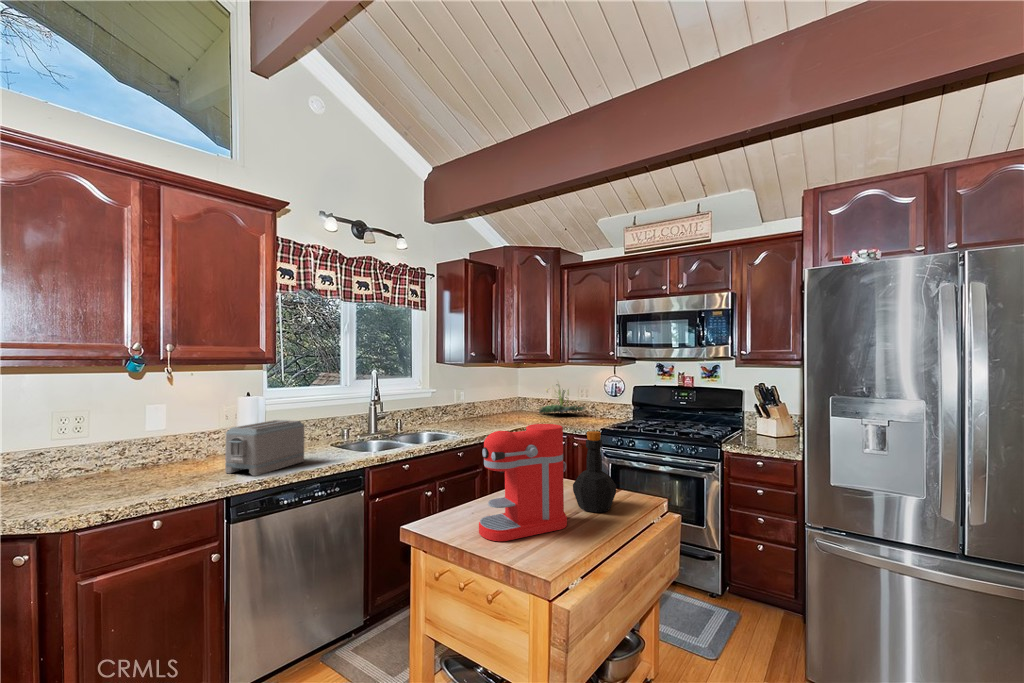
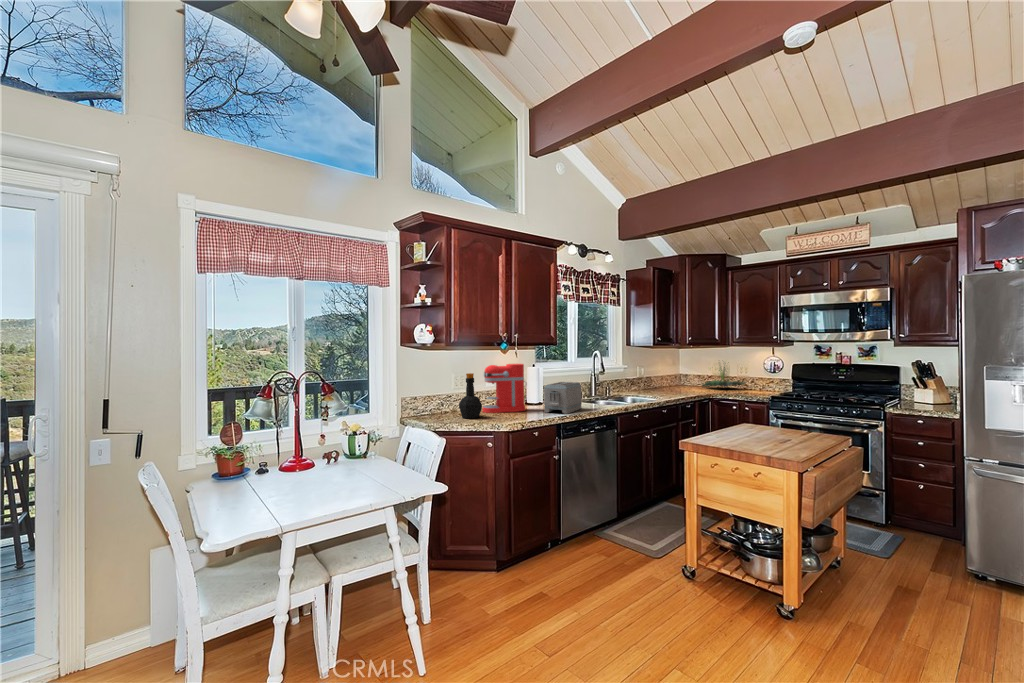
coffee maker: present [479,424,567,541] -> present [483,364,525,413]
bottle: present [573,431,616,512] -> present [459,373,482,418]

